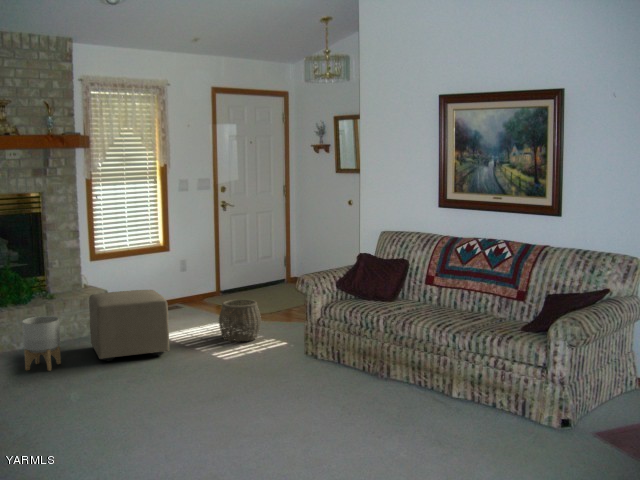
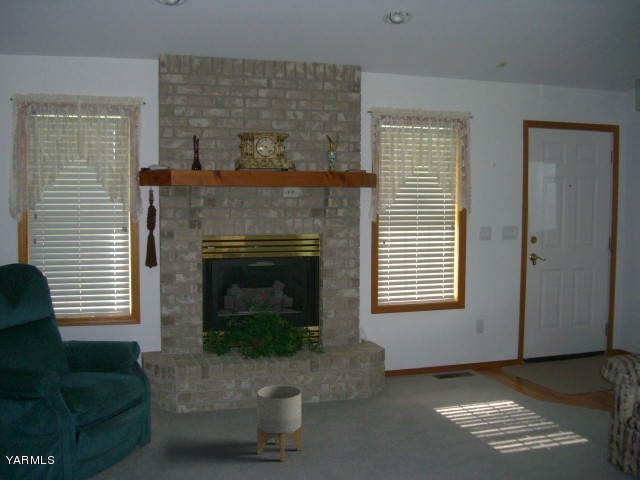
ottoman: present [89,290,169,361] -> none [346,361,442,461]
woven basket: present [219,299,261,342] -> none [517,389,582,456]

